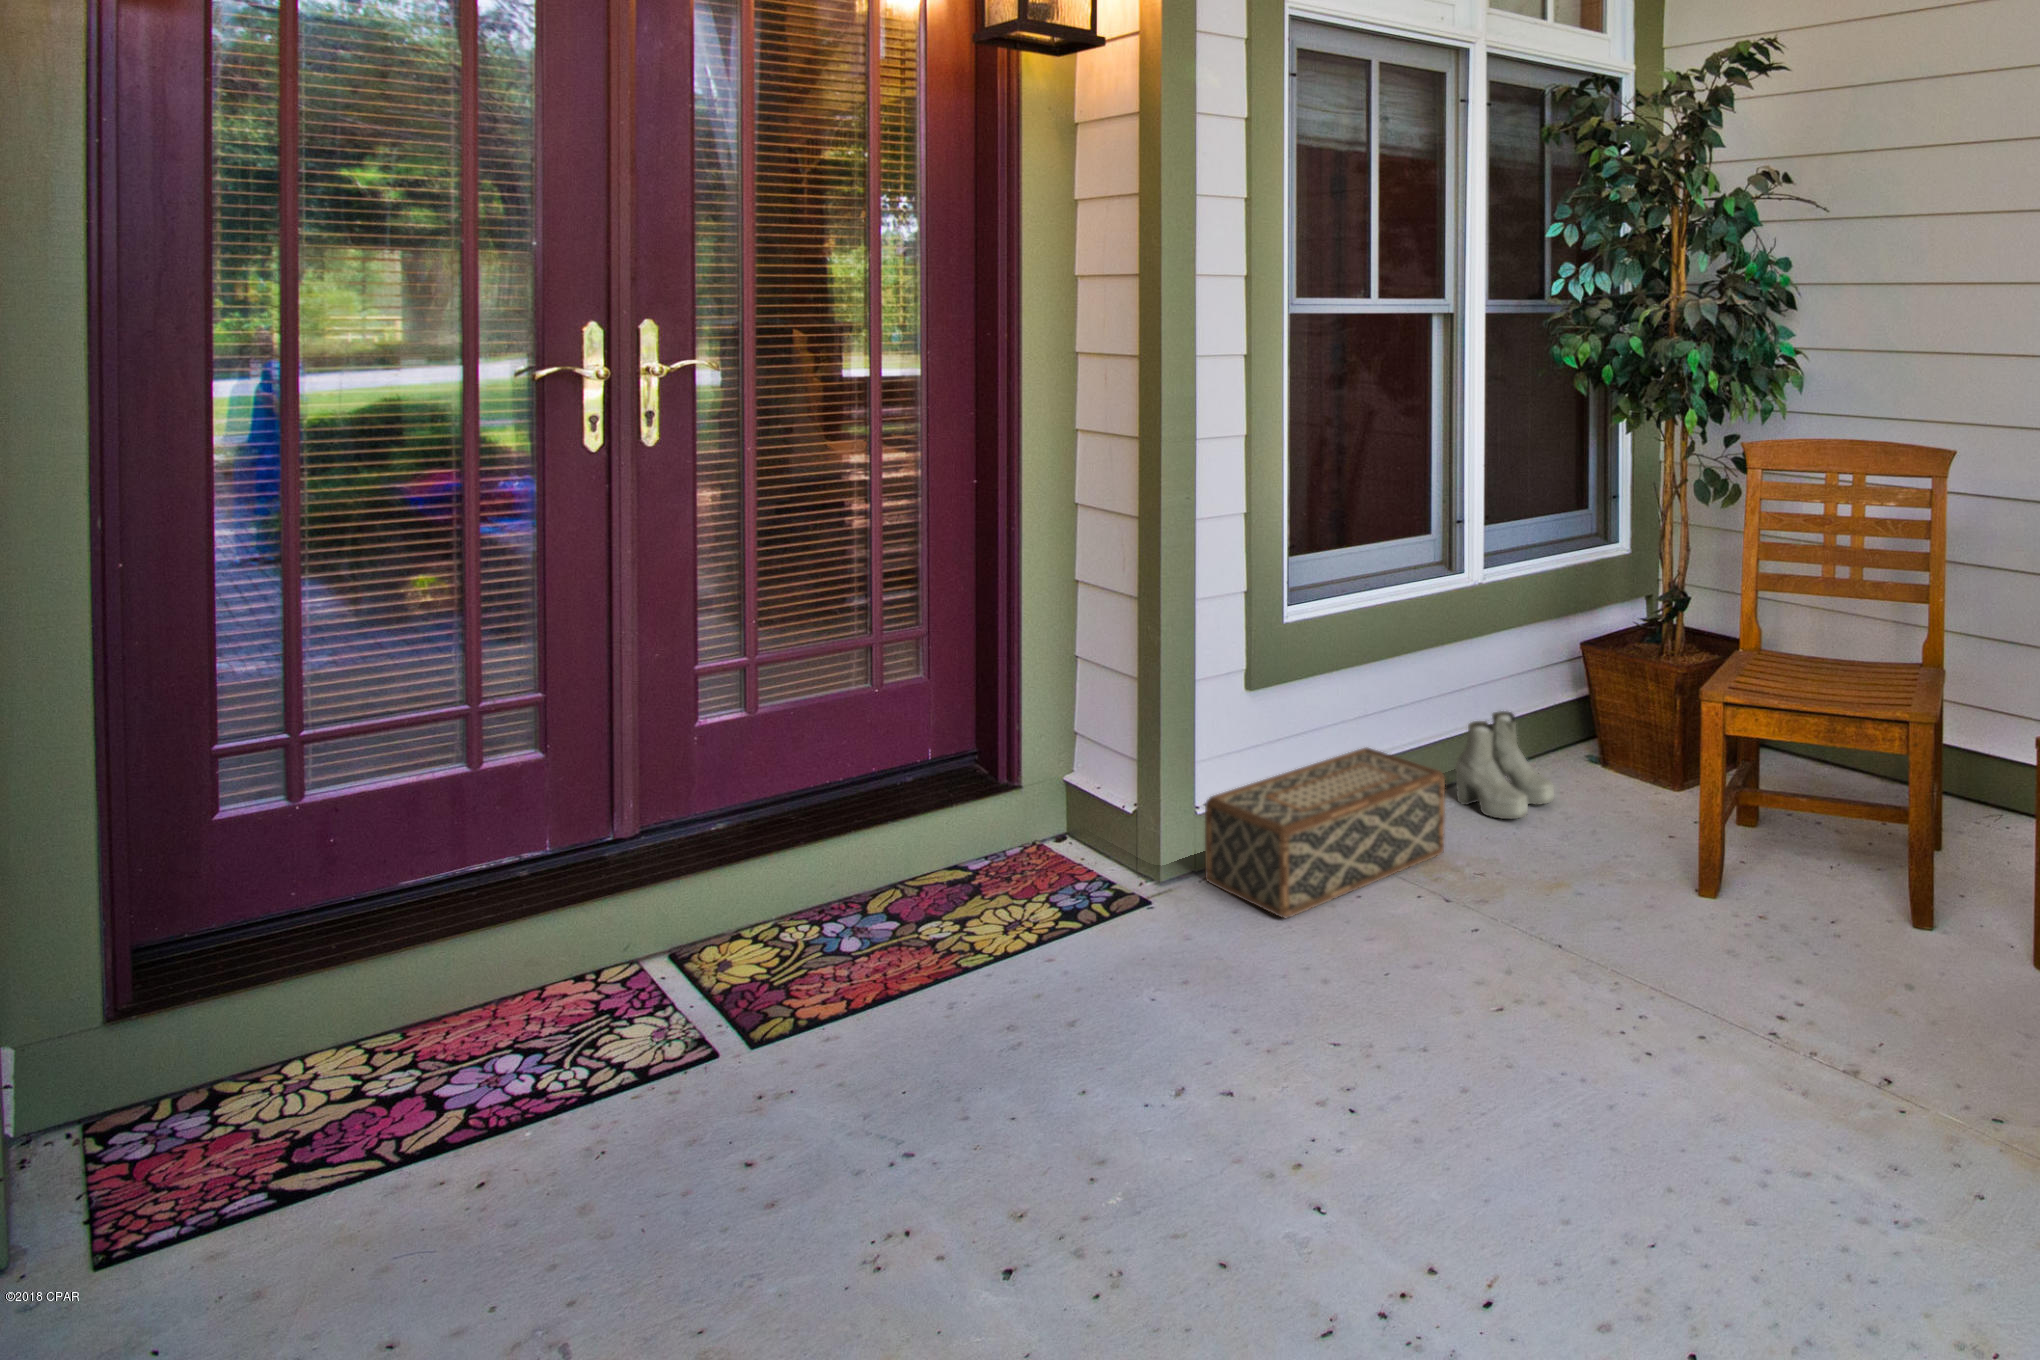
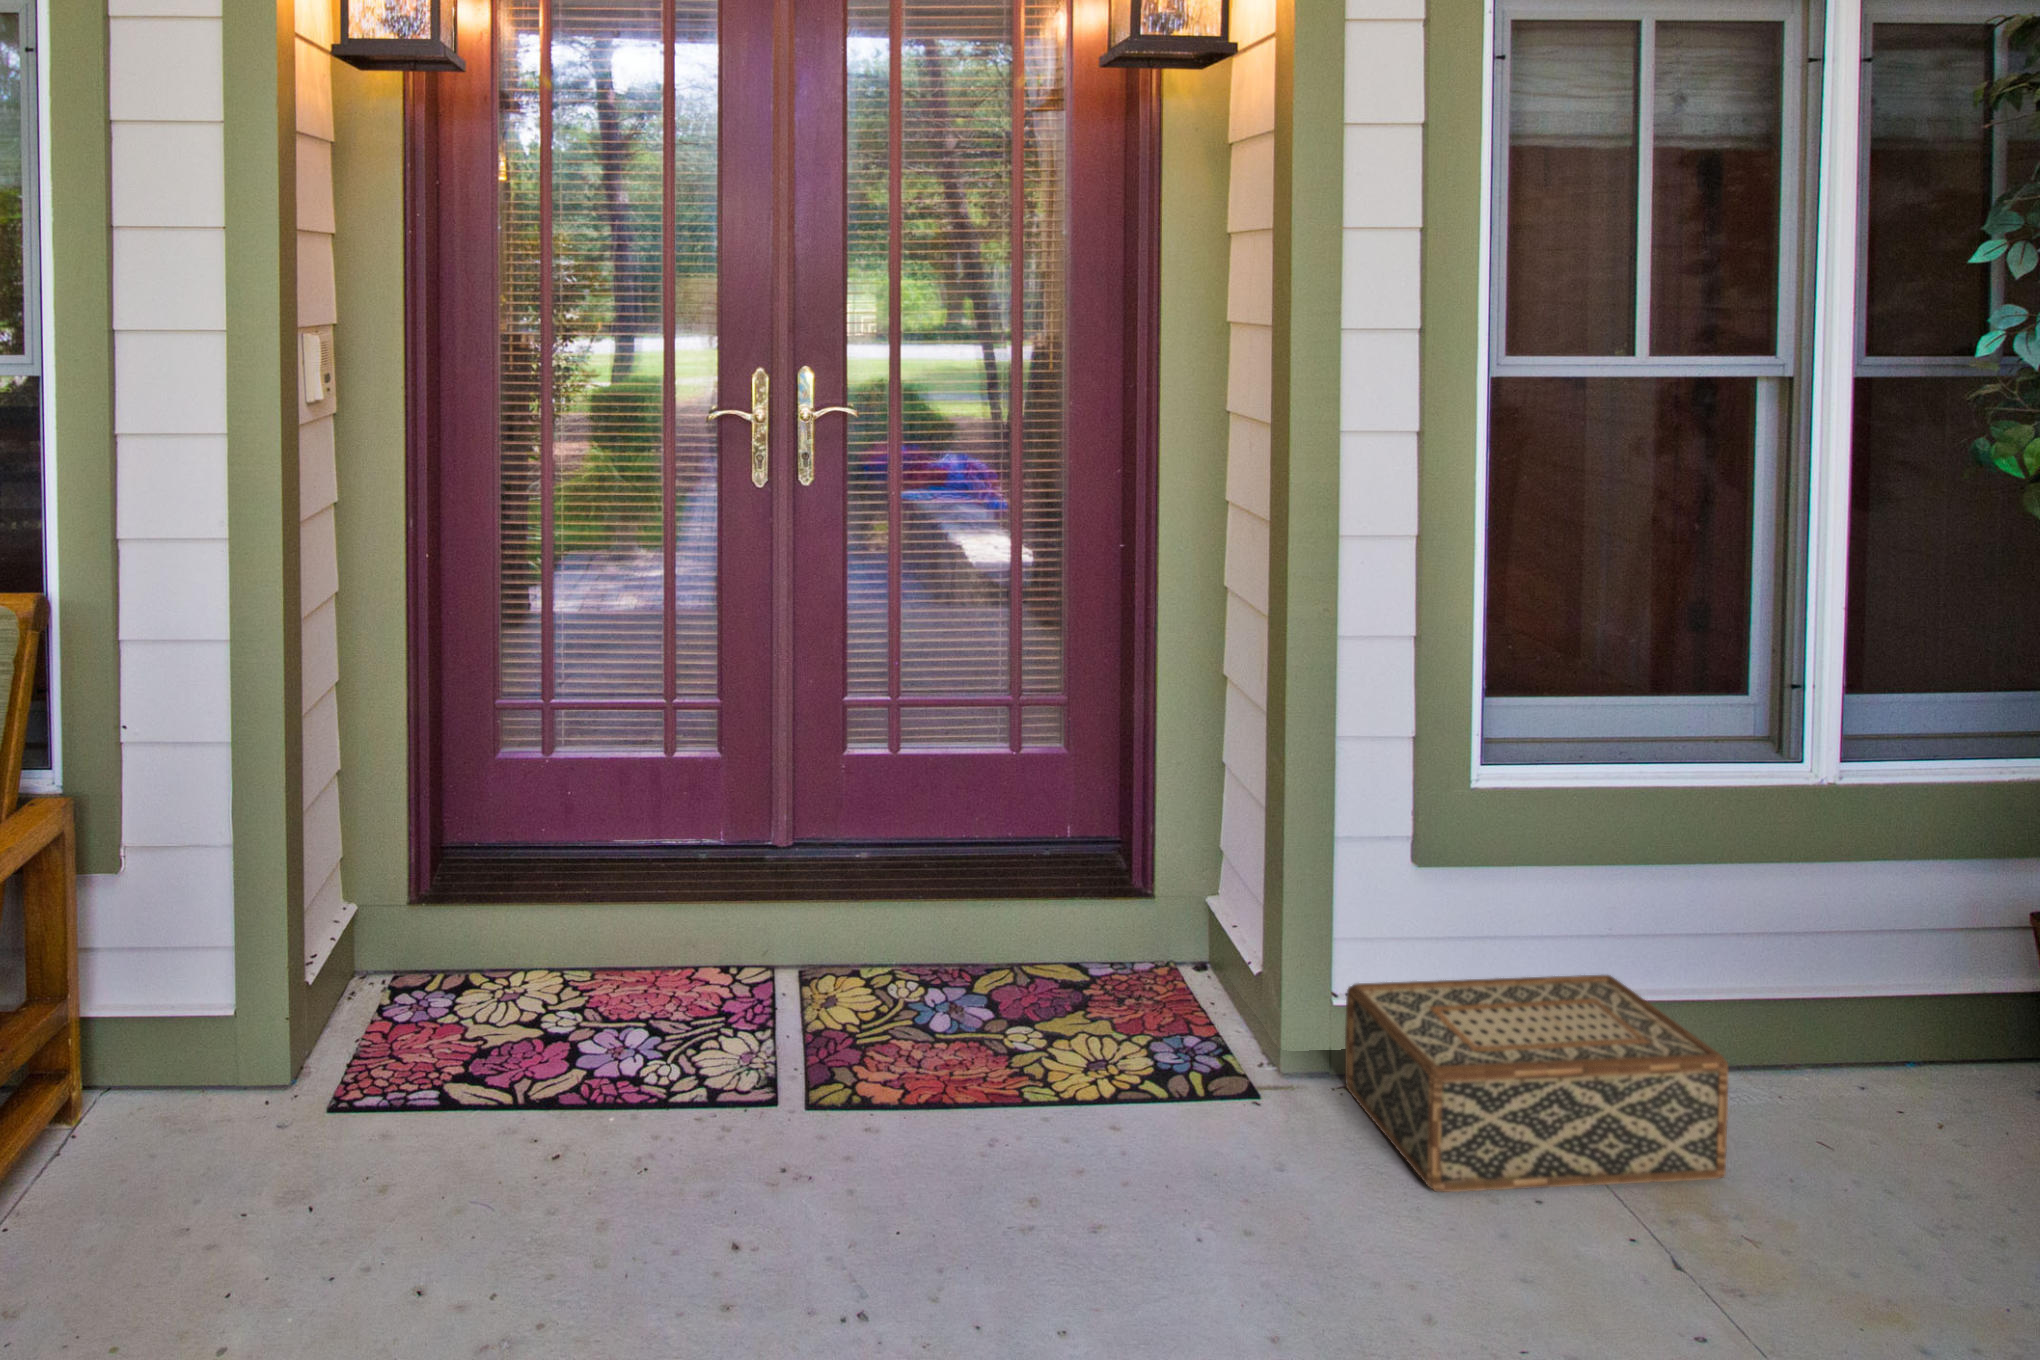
boots: present [1456,711,1554,819] -> none [1773,978,1967,1166]

